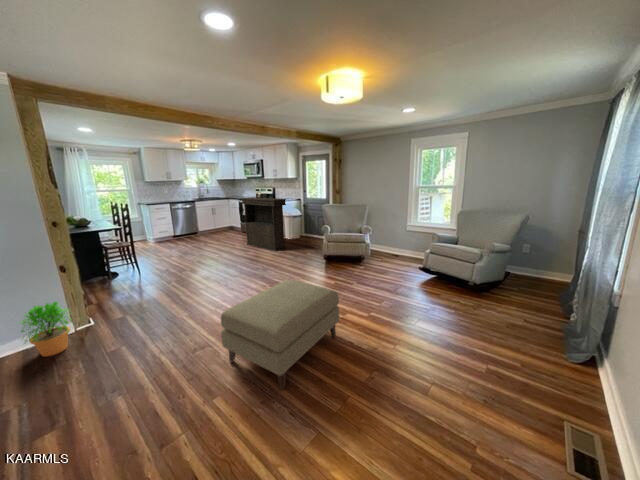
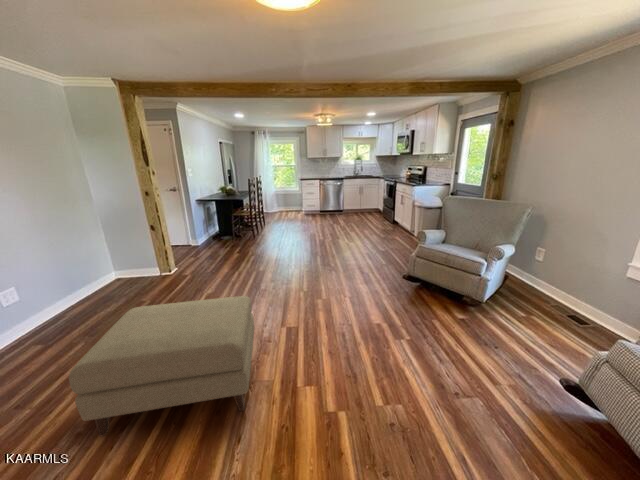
console table: present [241,198,286,251] -> none [367,177,406,247]
potted plant: present [19,301,70,357] -> none [114,249,150,286]

